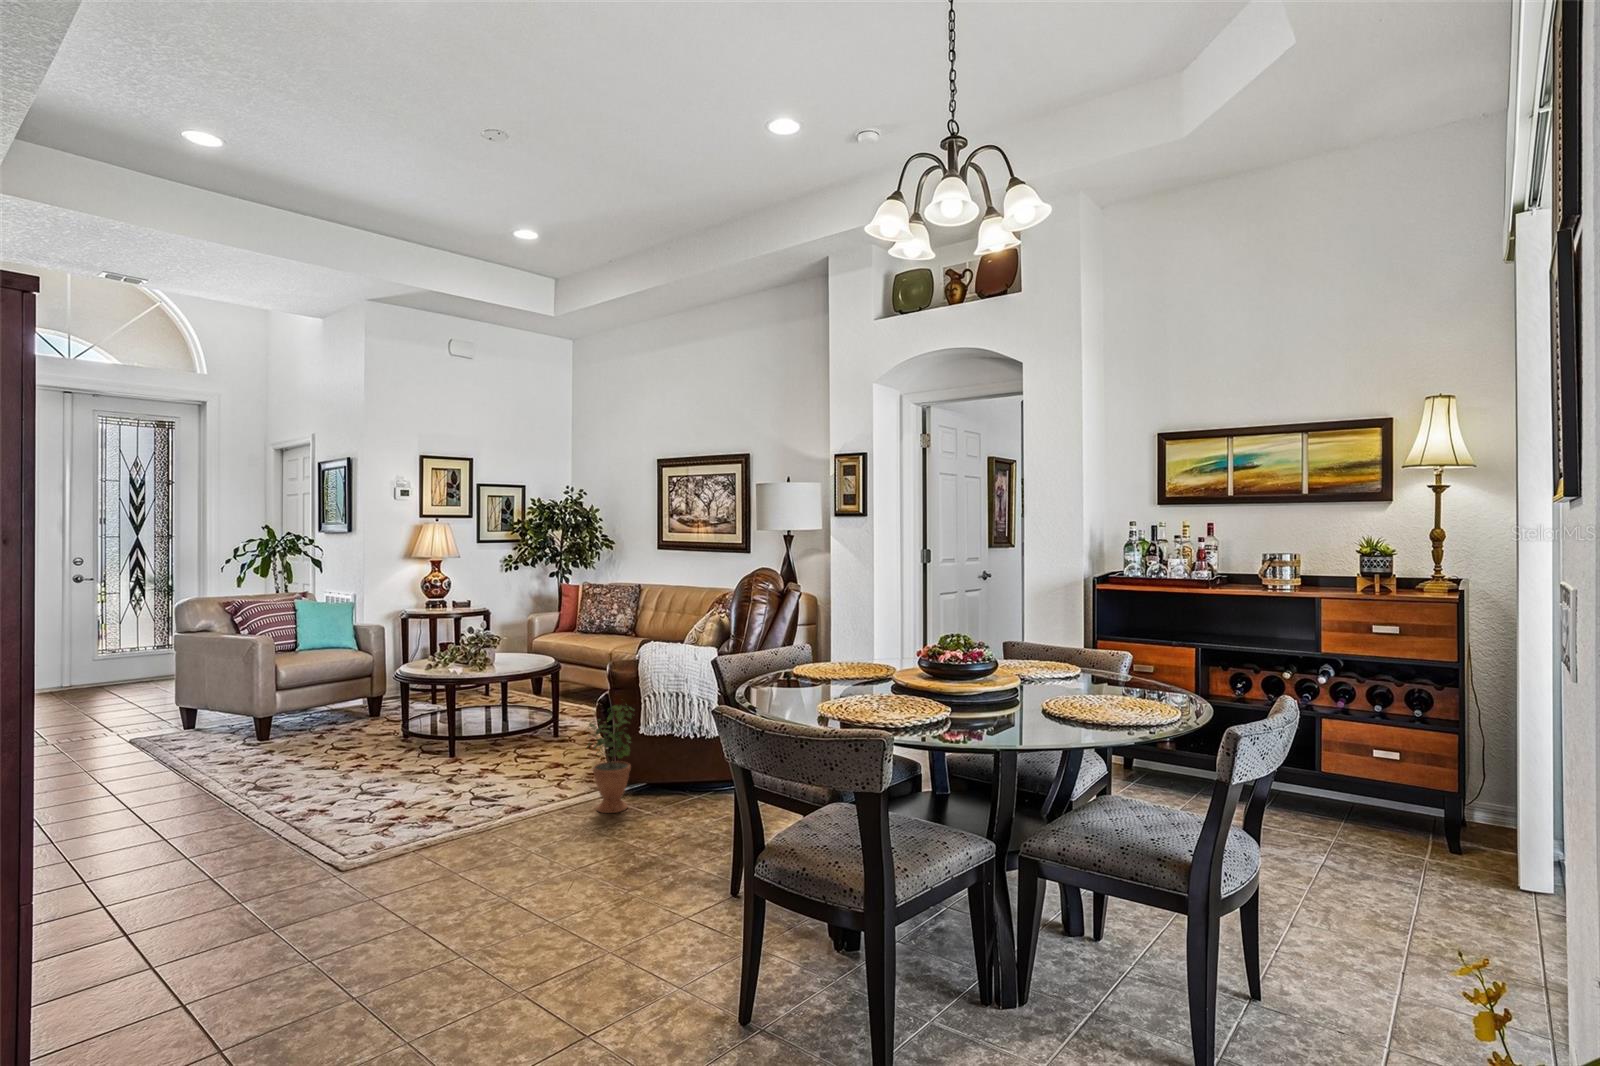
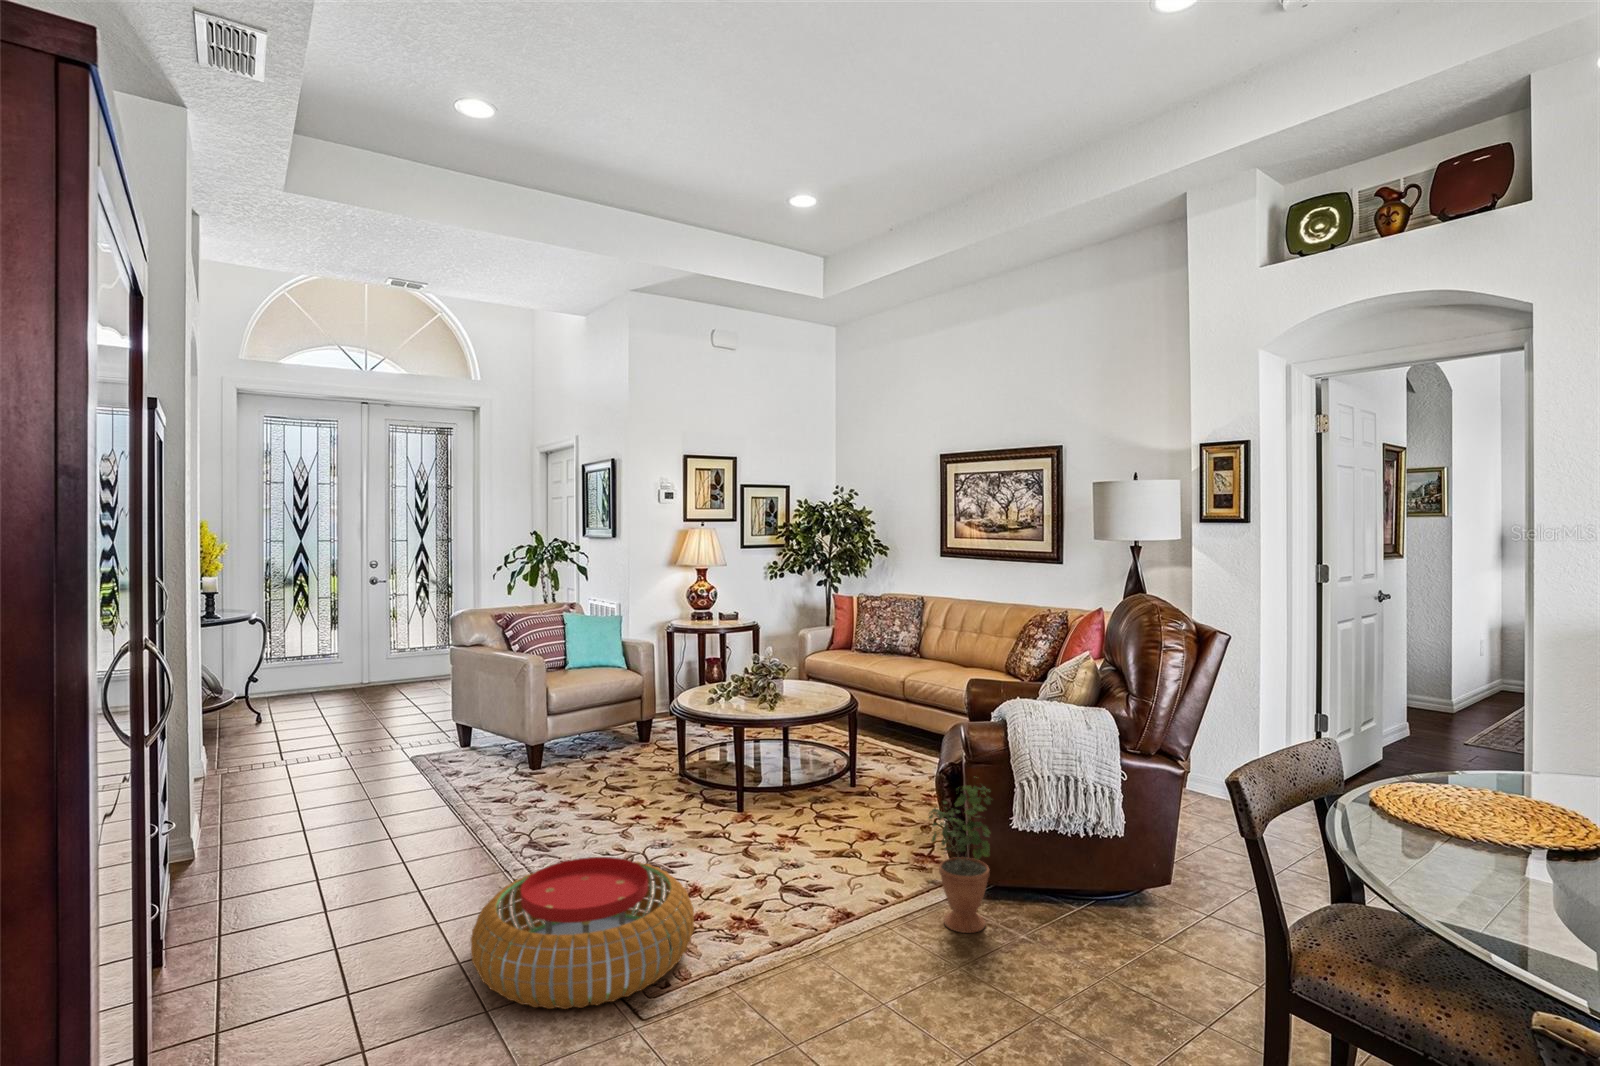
pouf: none [194,774,391,876] -> present [470,857,694,1009]

